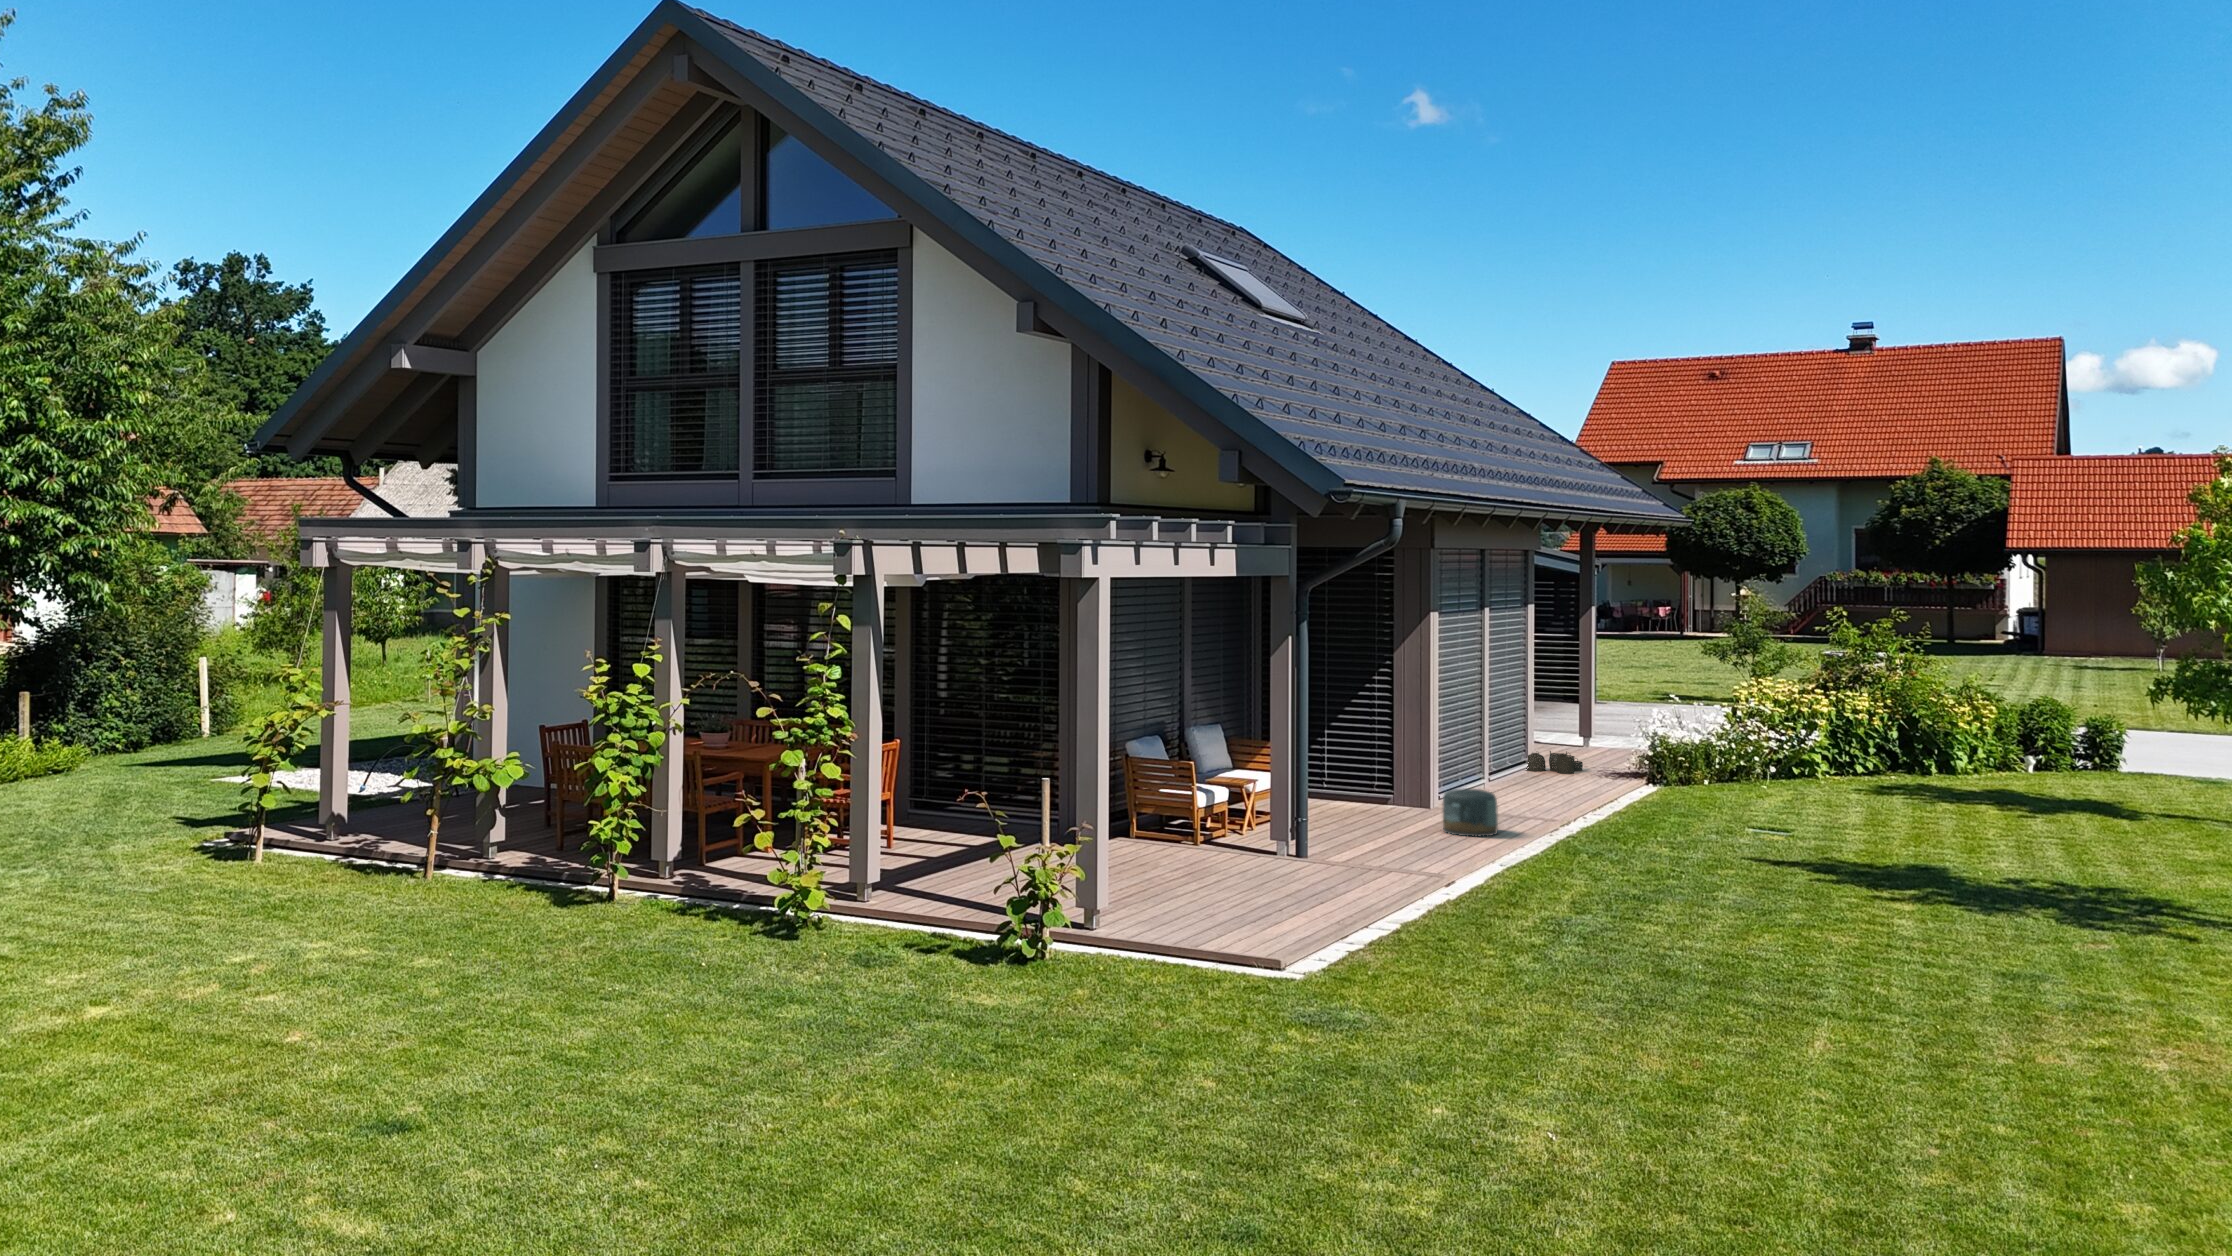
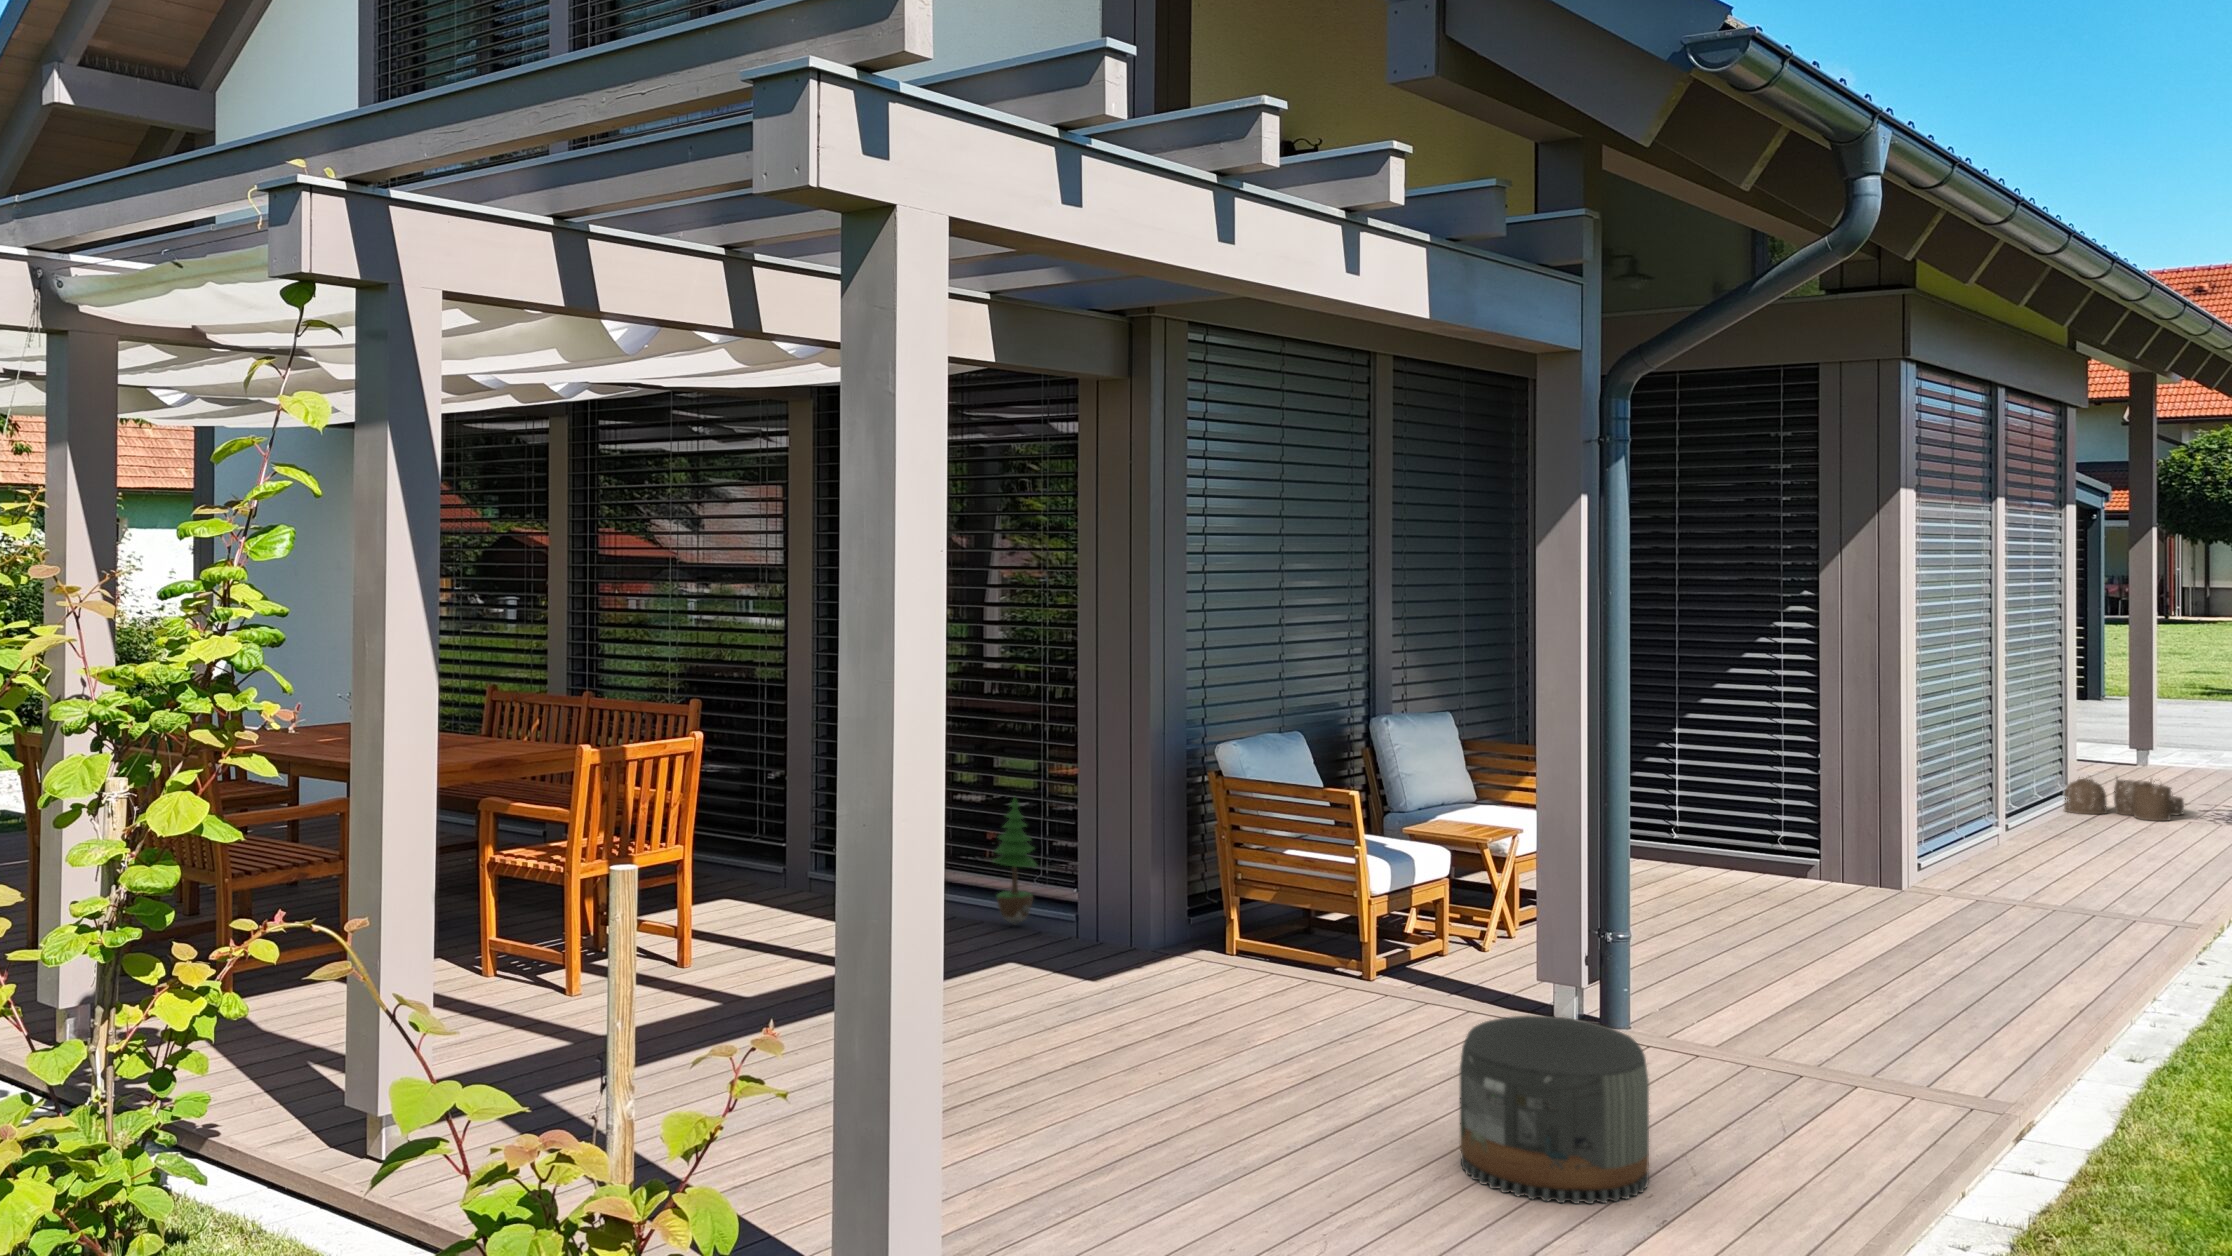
potted tree: none [1017,769,1039,831] -> present [993,798,1037,925]
pouf: present [1443,788,1498,836] -> present [1460,1015,1649,1204]

